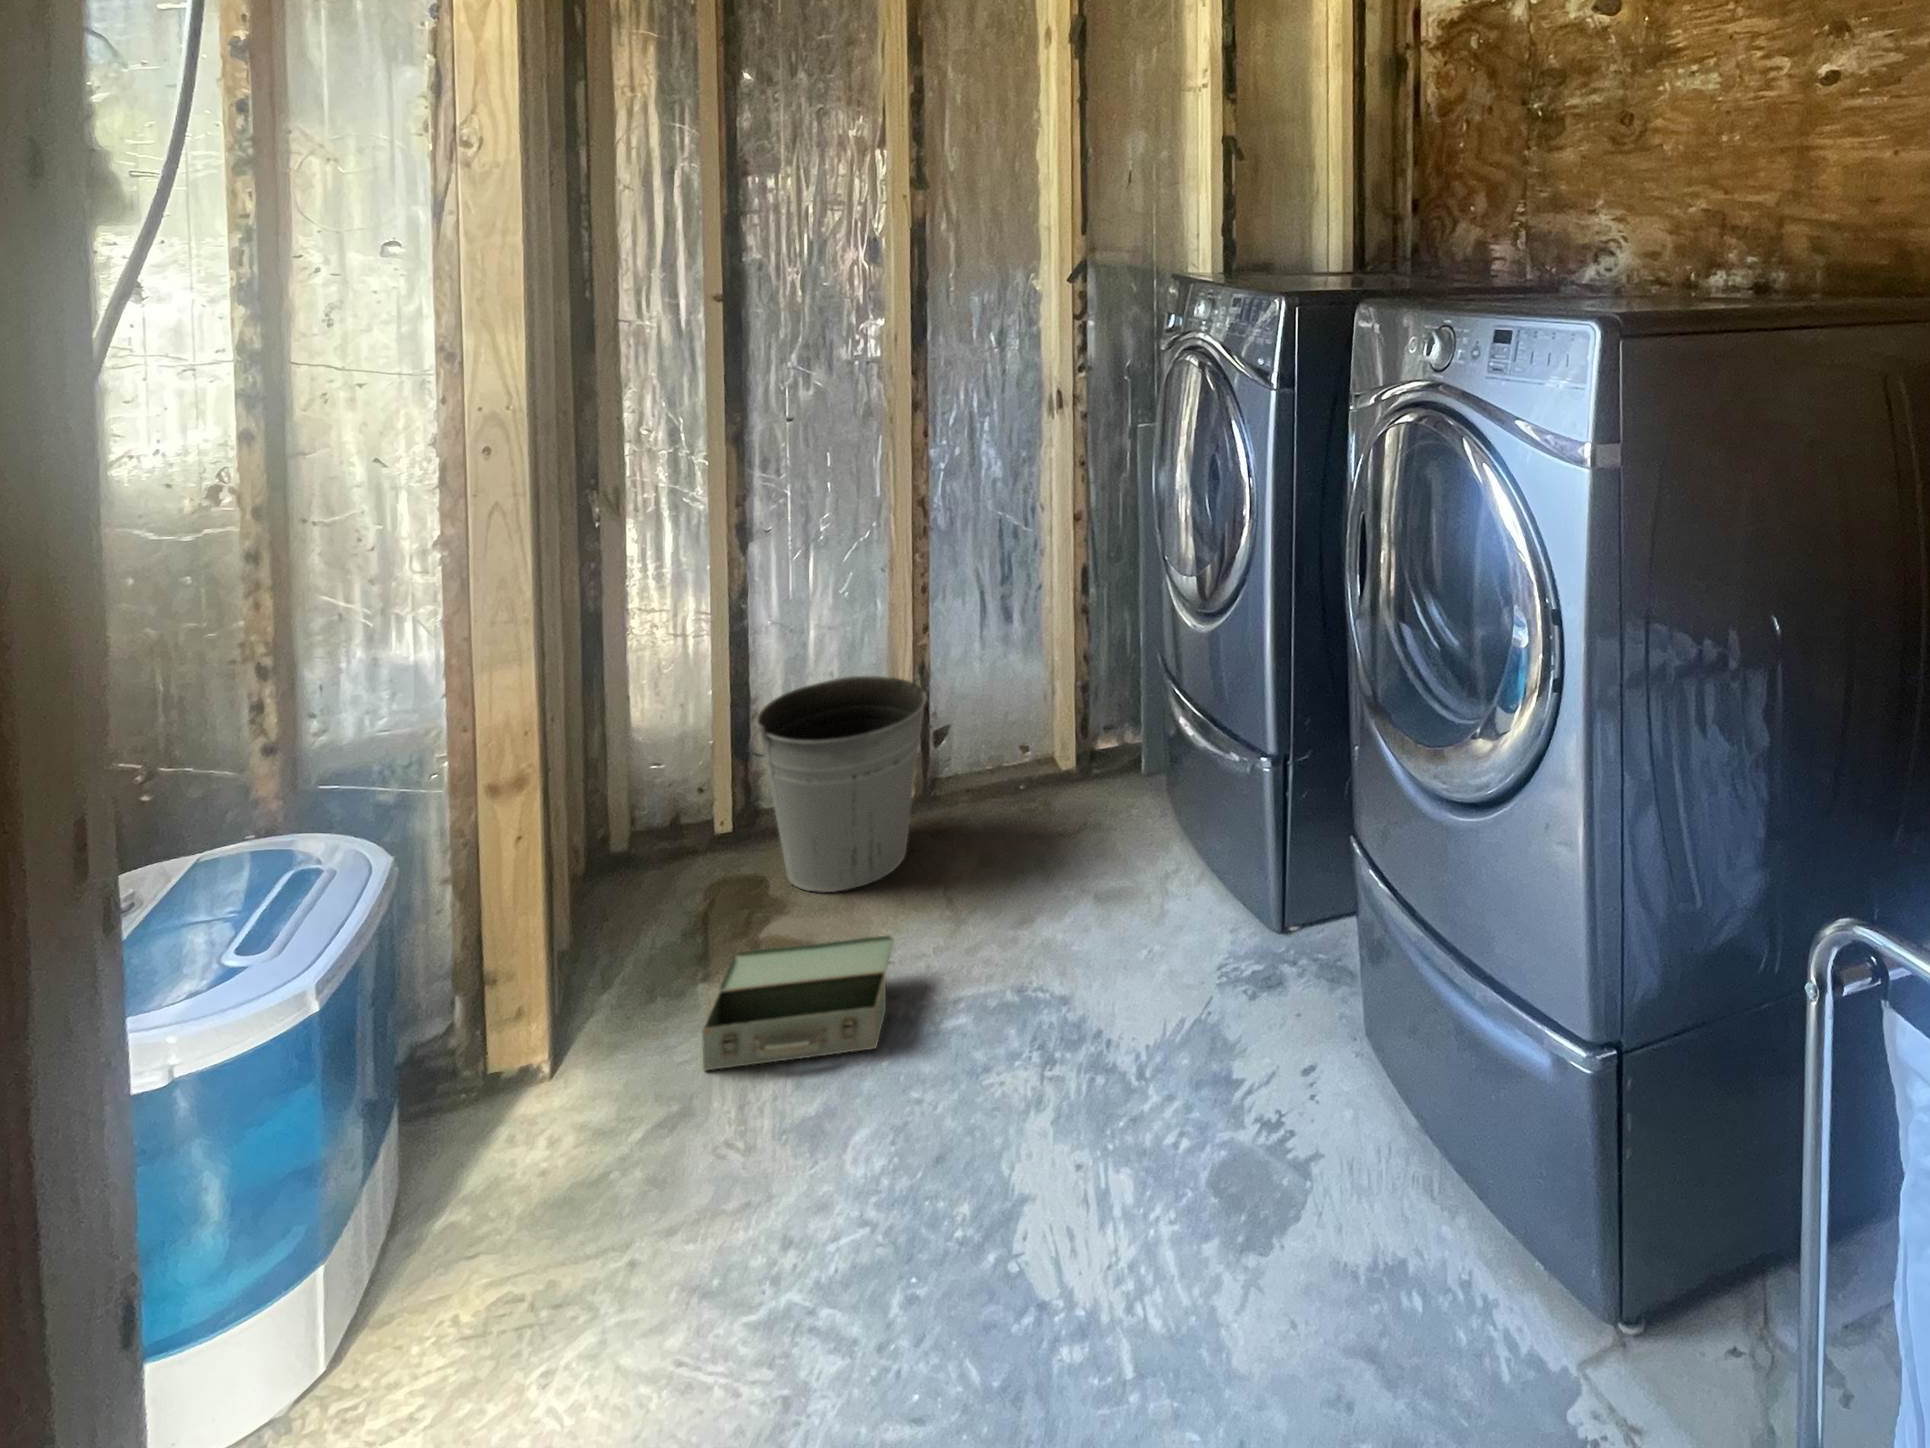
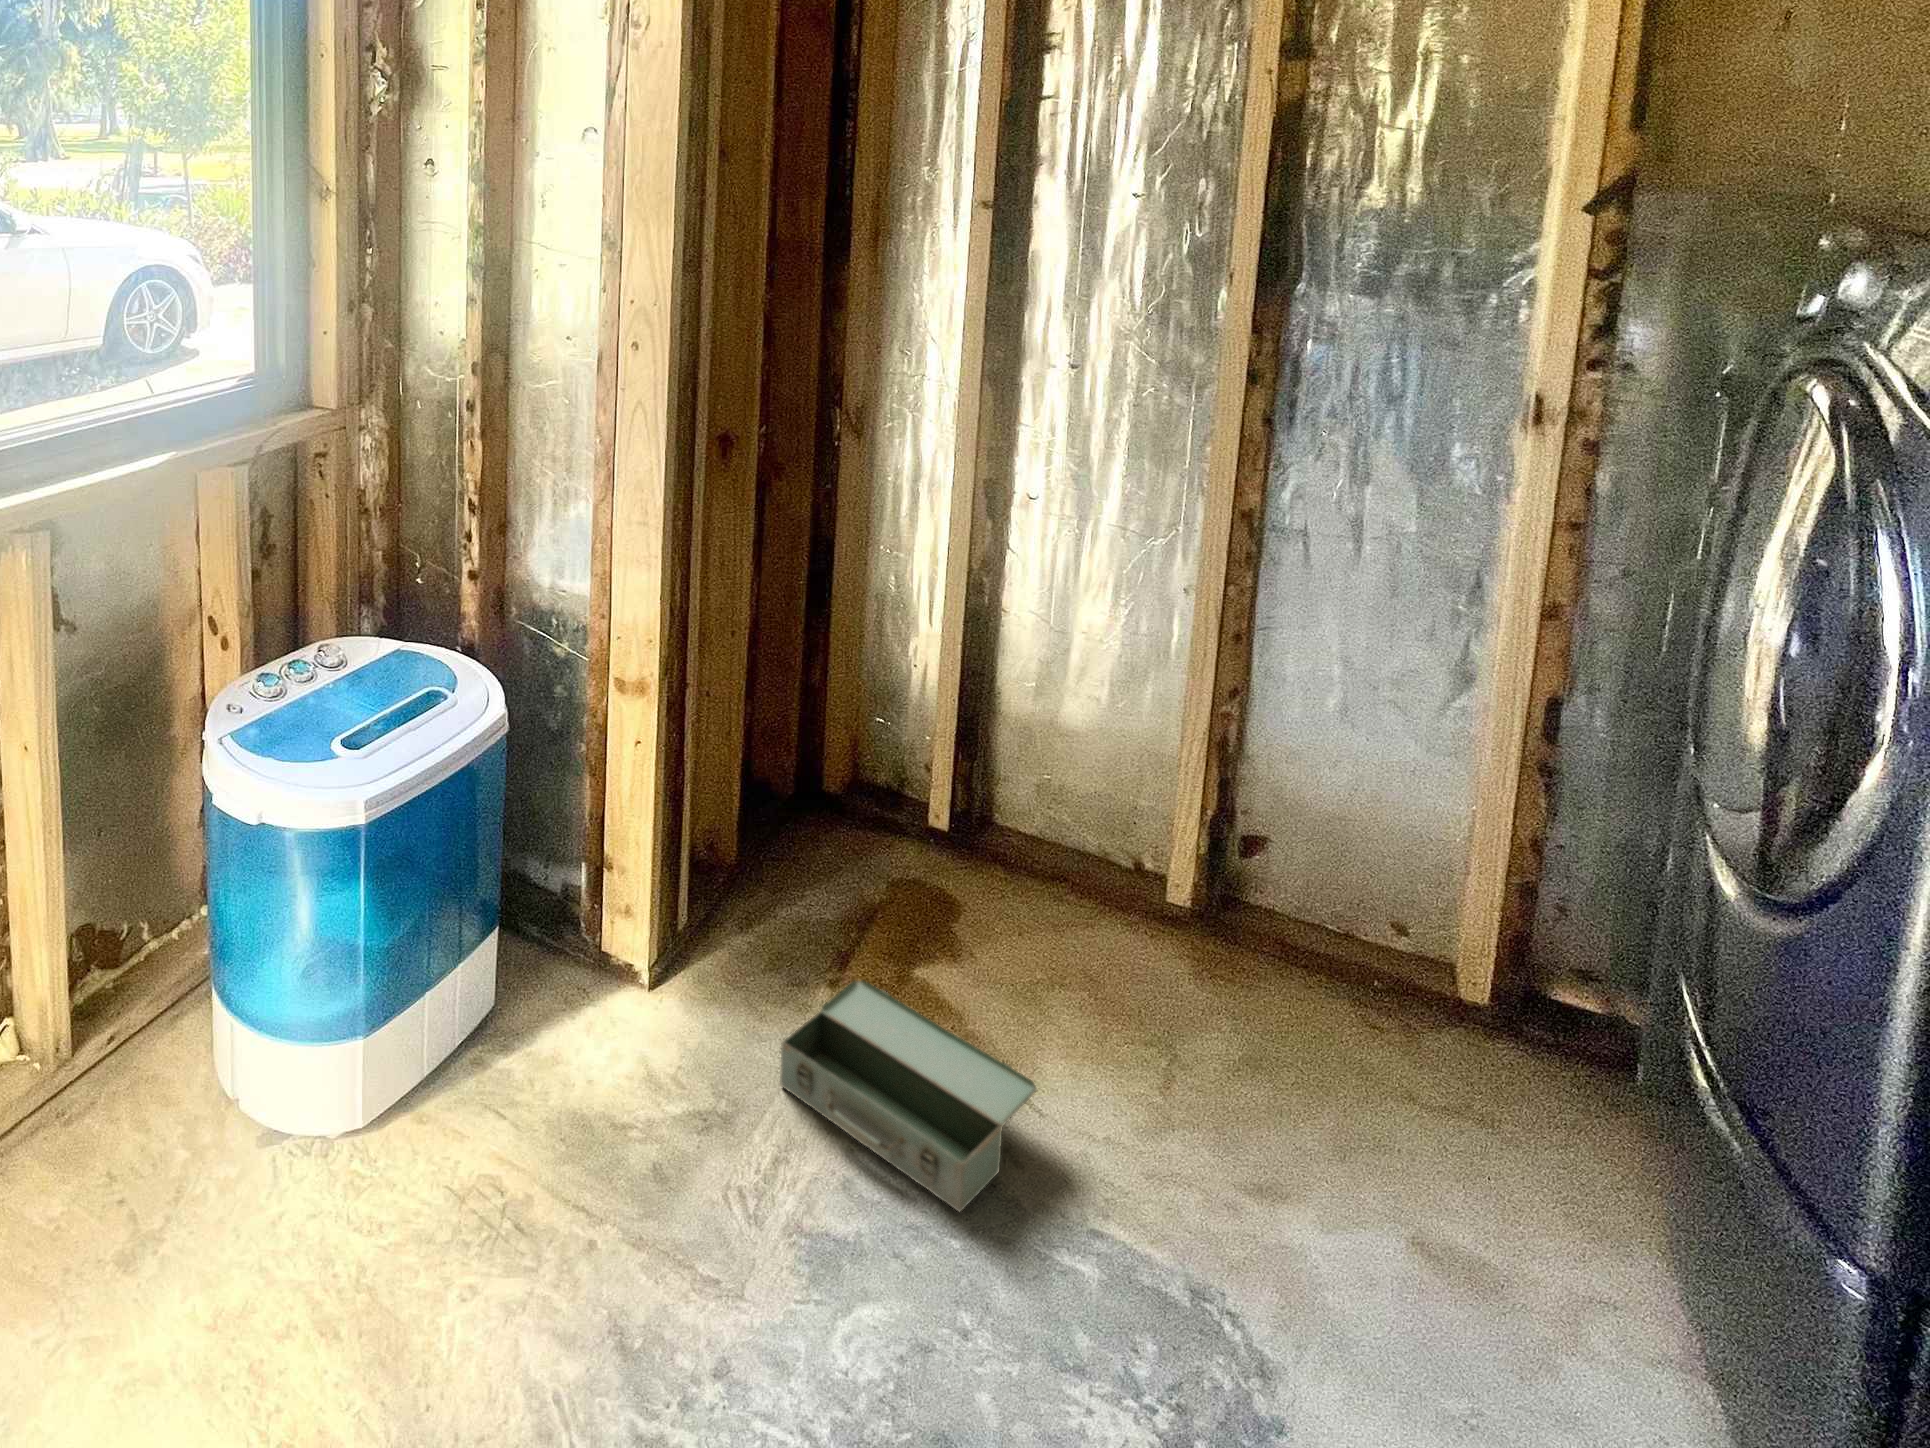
bucket: present [749,675,926,892] -> none [951,700,1201,993]

